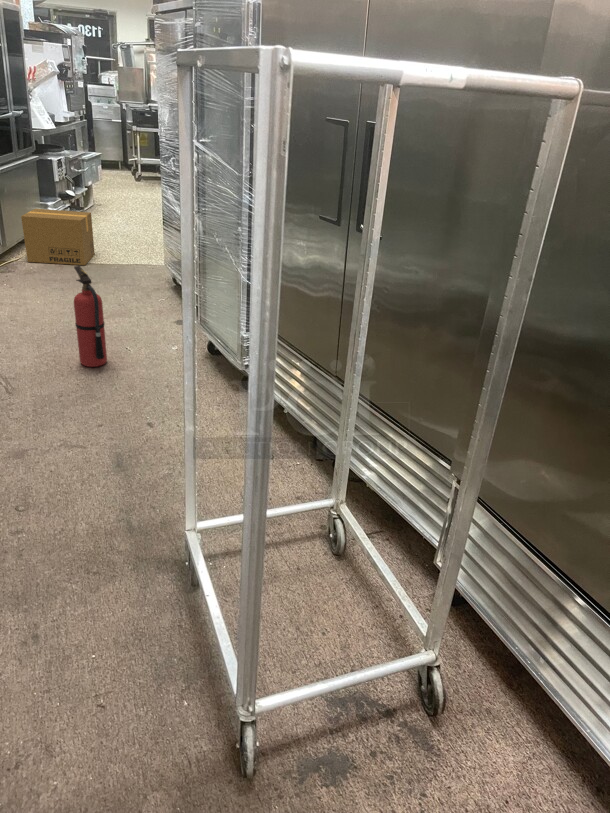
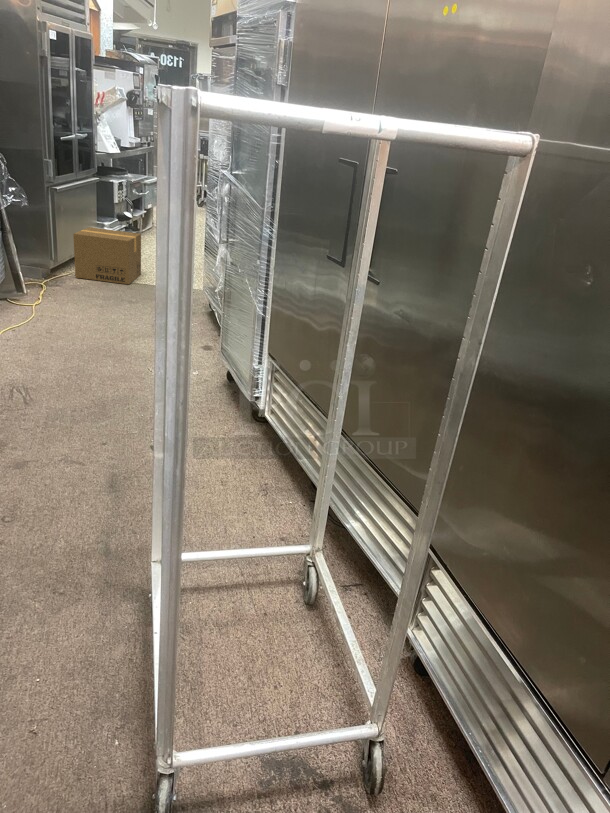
fire extinguisher: present [74,266,107,367] -> none [98,287,126,386]

